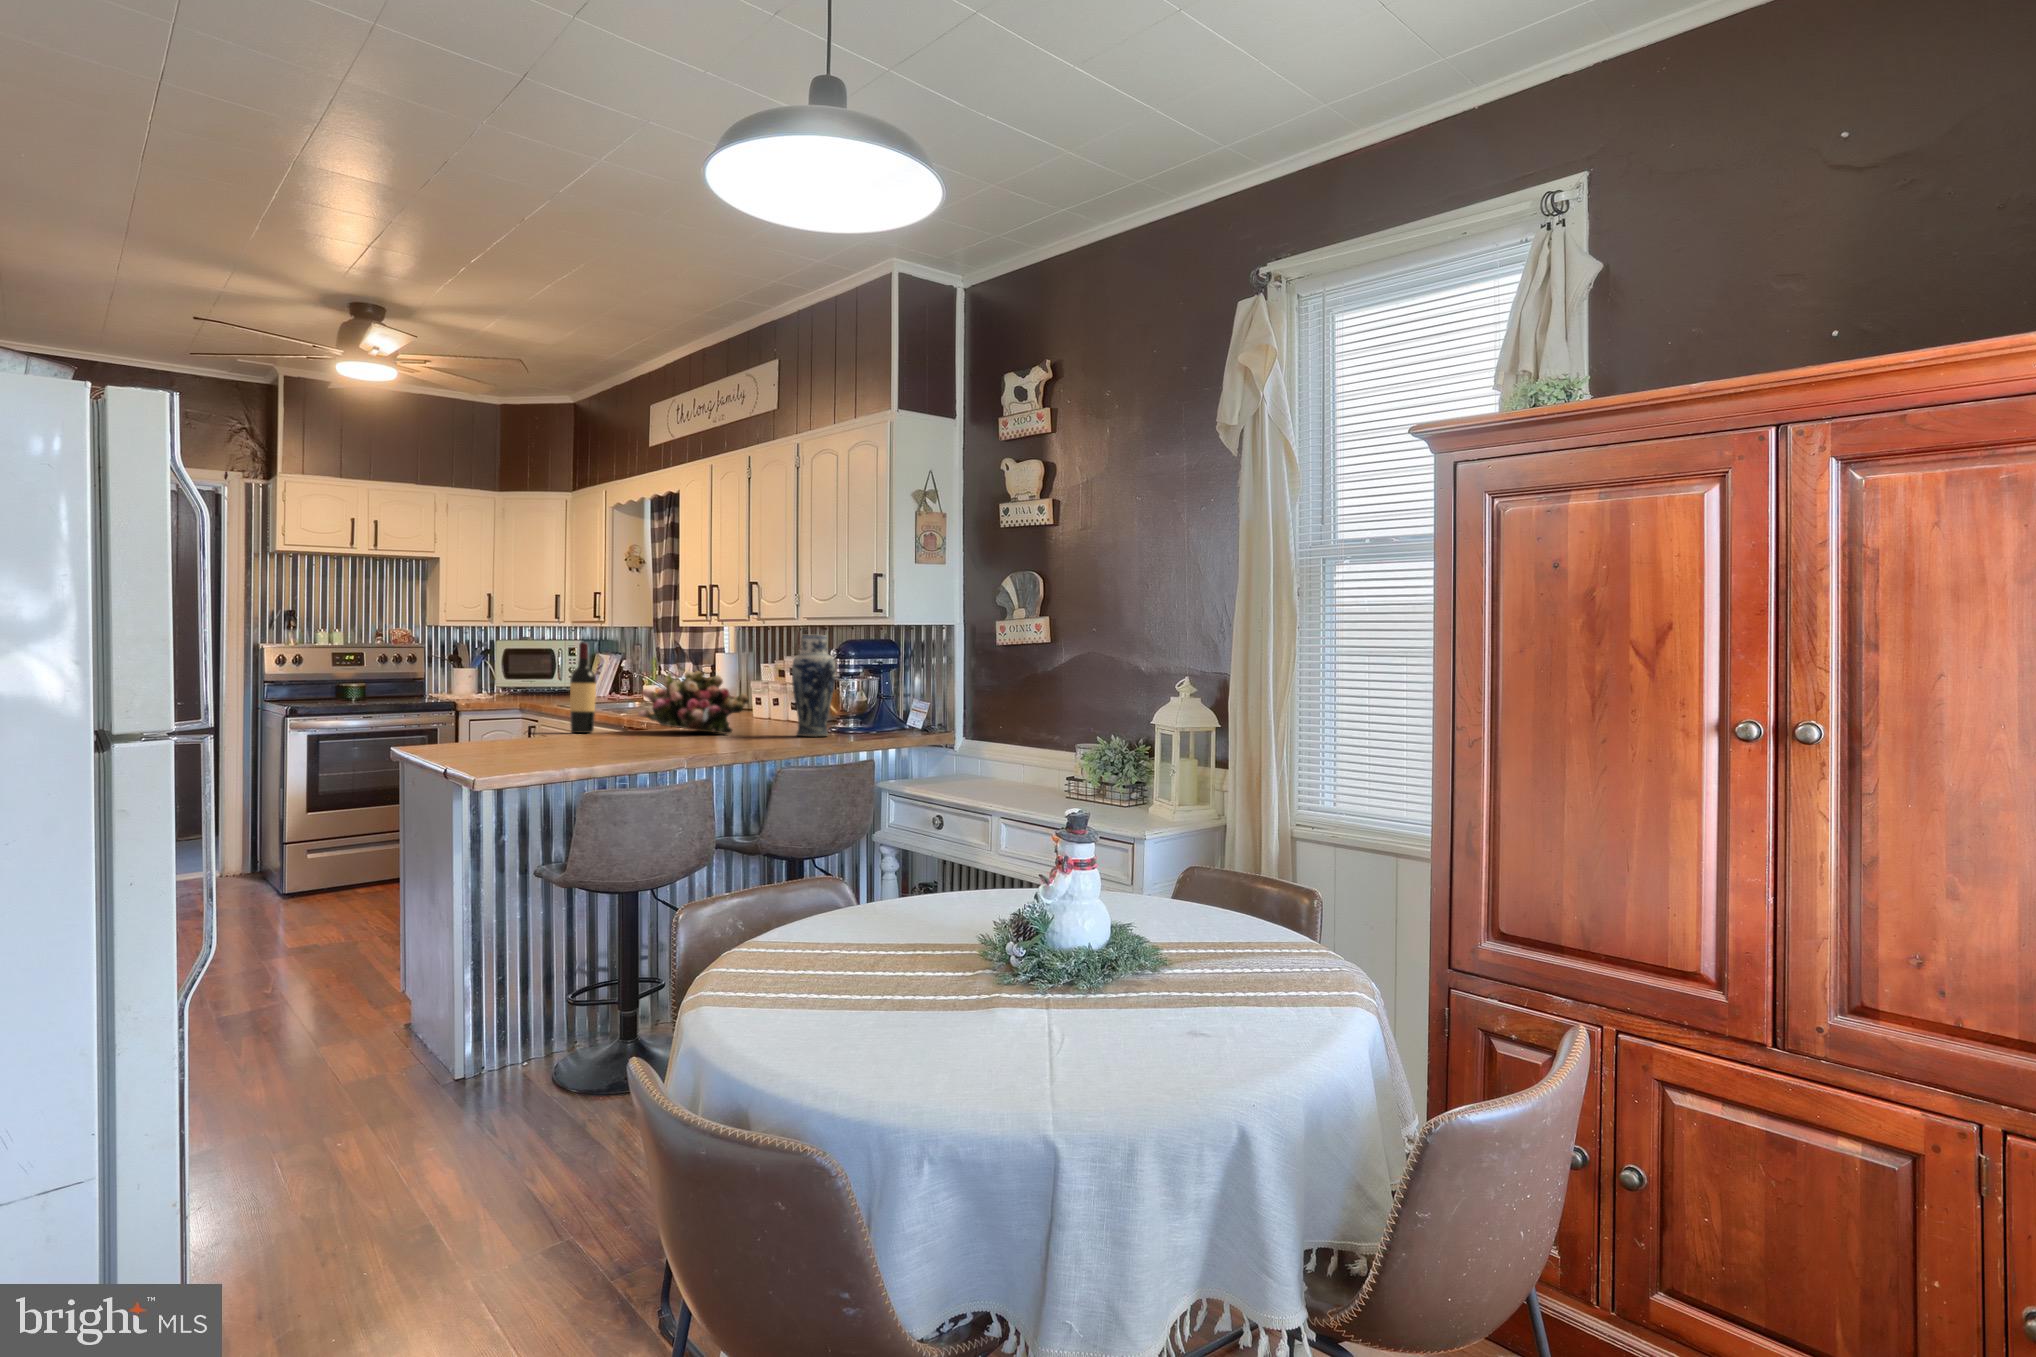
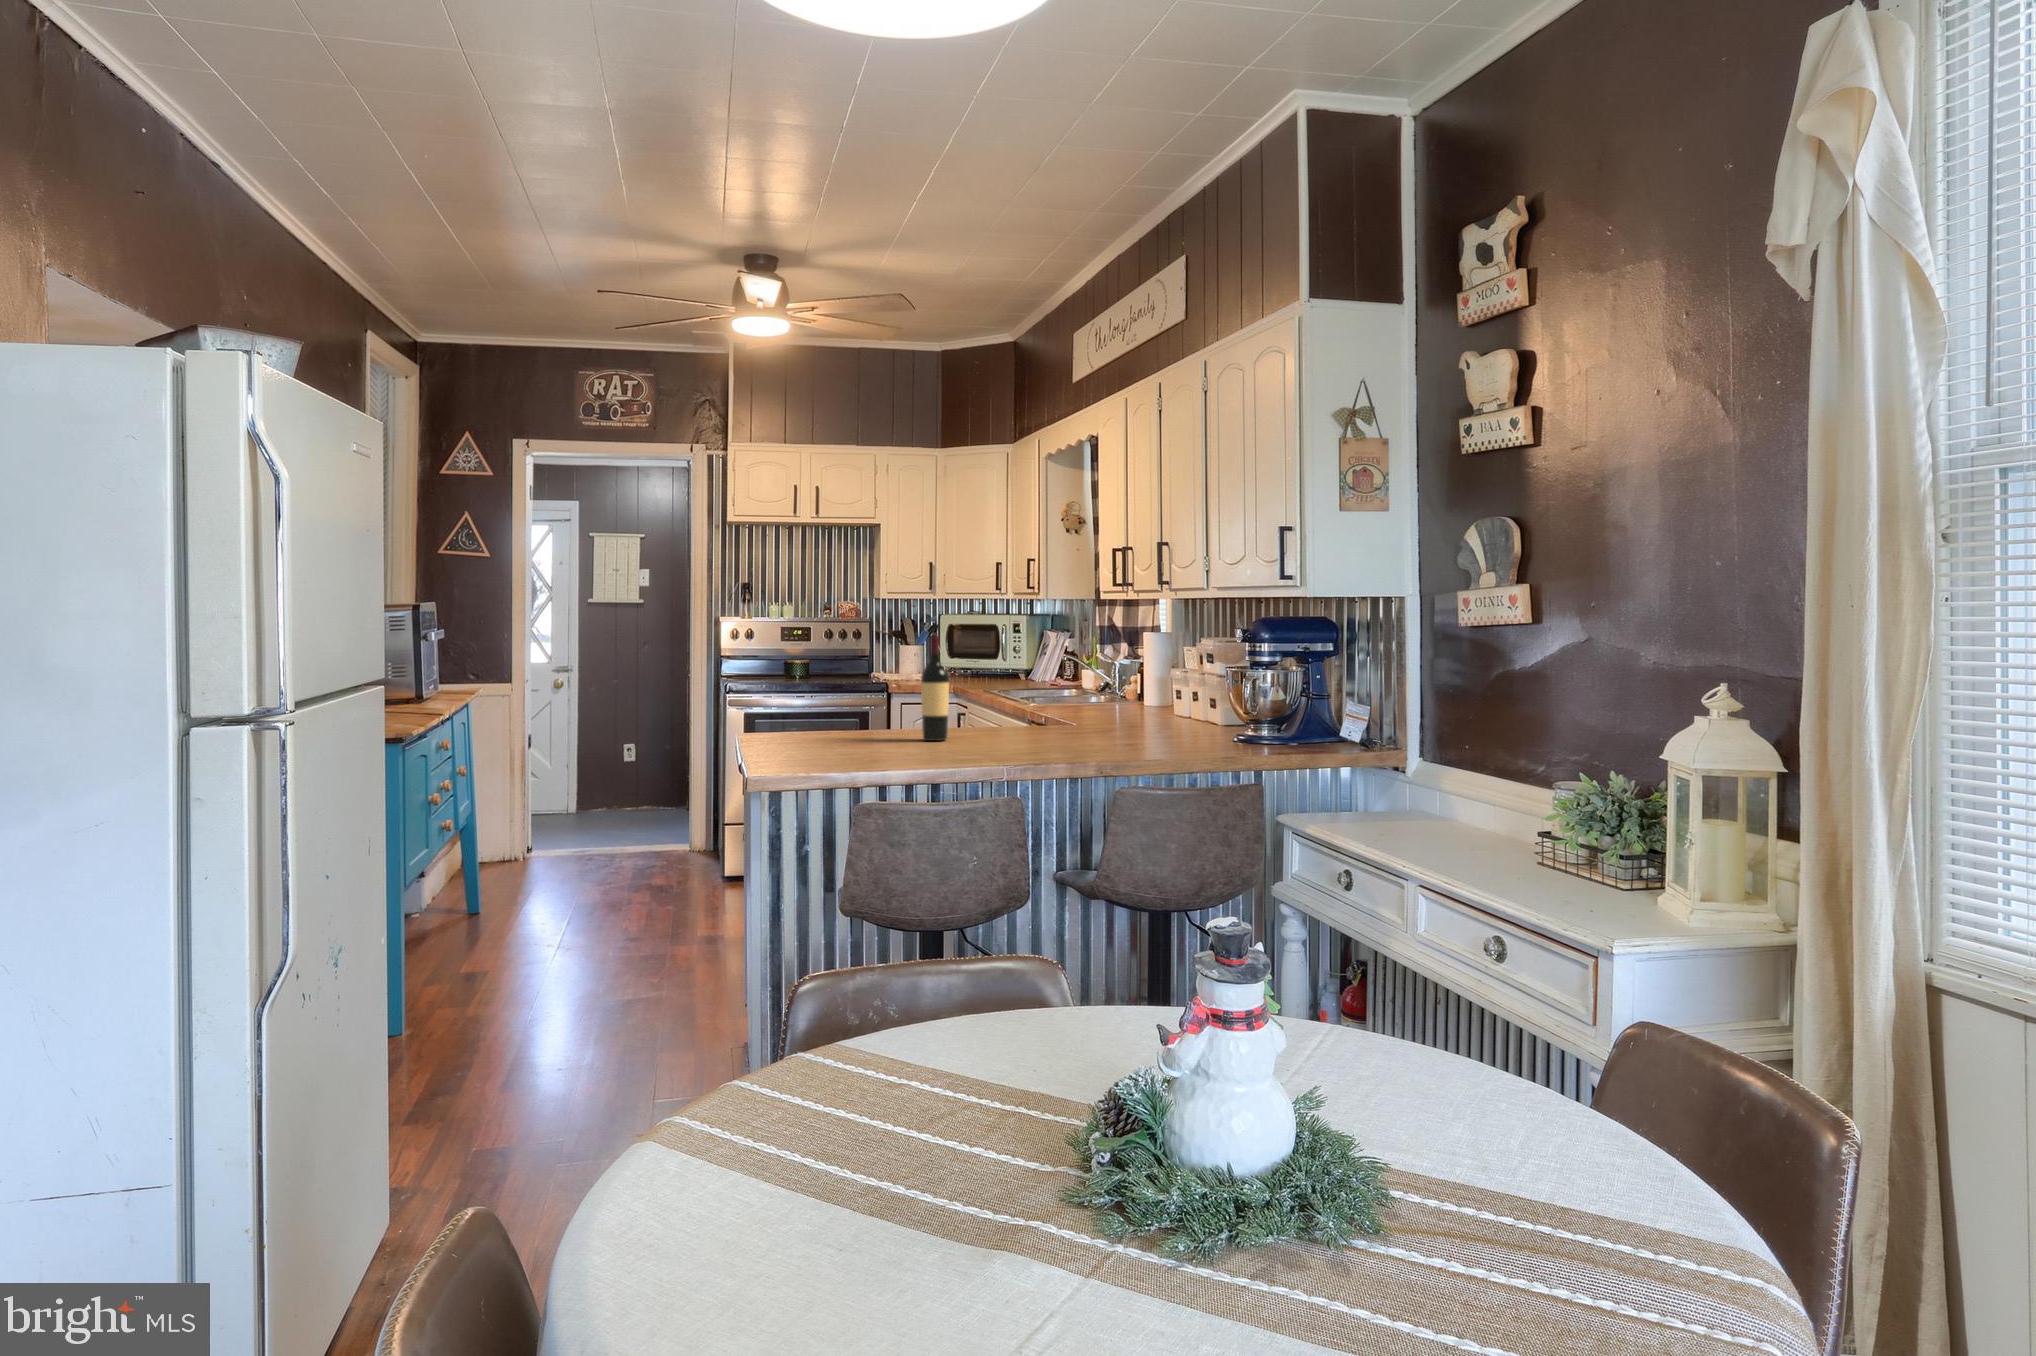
vase: present [792,635,836,737] -> none [1170,618,1226,751]
flower arrangement: present [638,671,749,734] -> none [991,664,1123,744]

